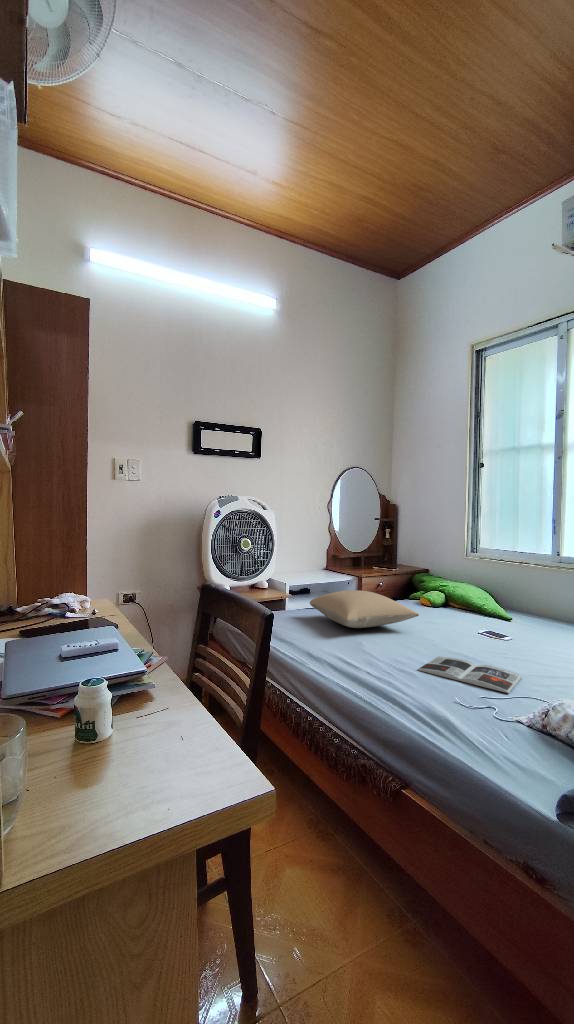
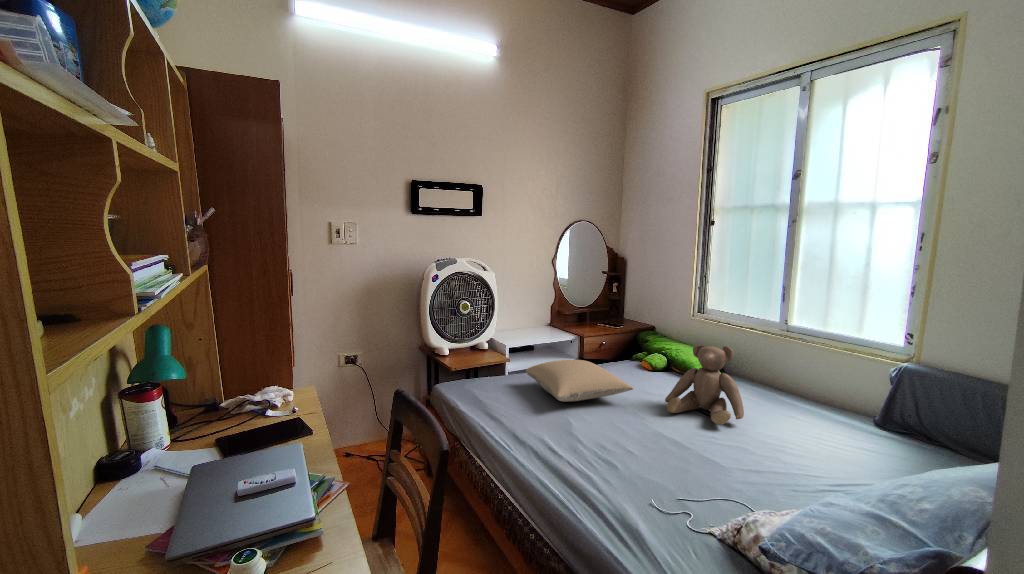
teddy bear: none [450,571,529,645] -> present [665,345,744,425]
magazine: present [418,657,522,693] -> none [621,440,728,493]

